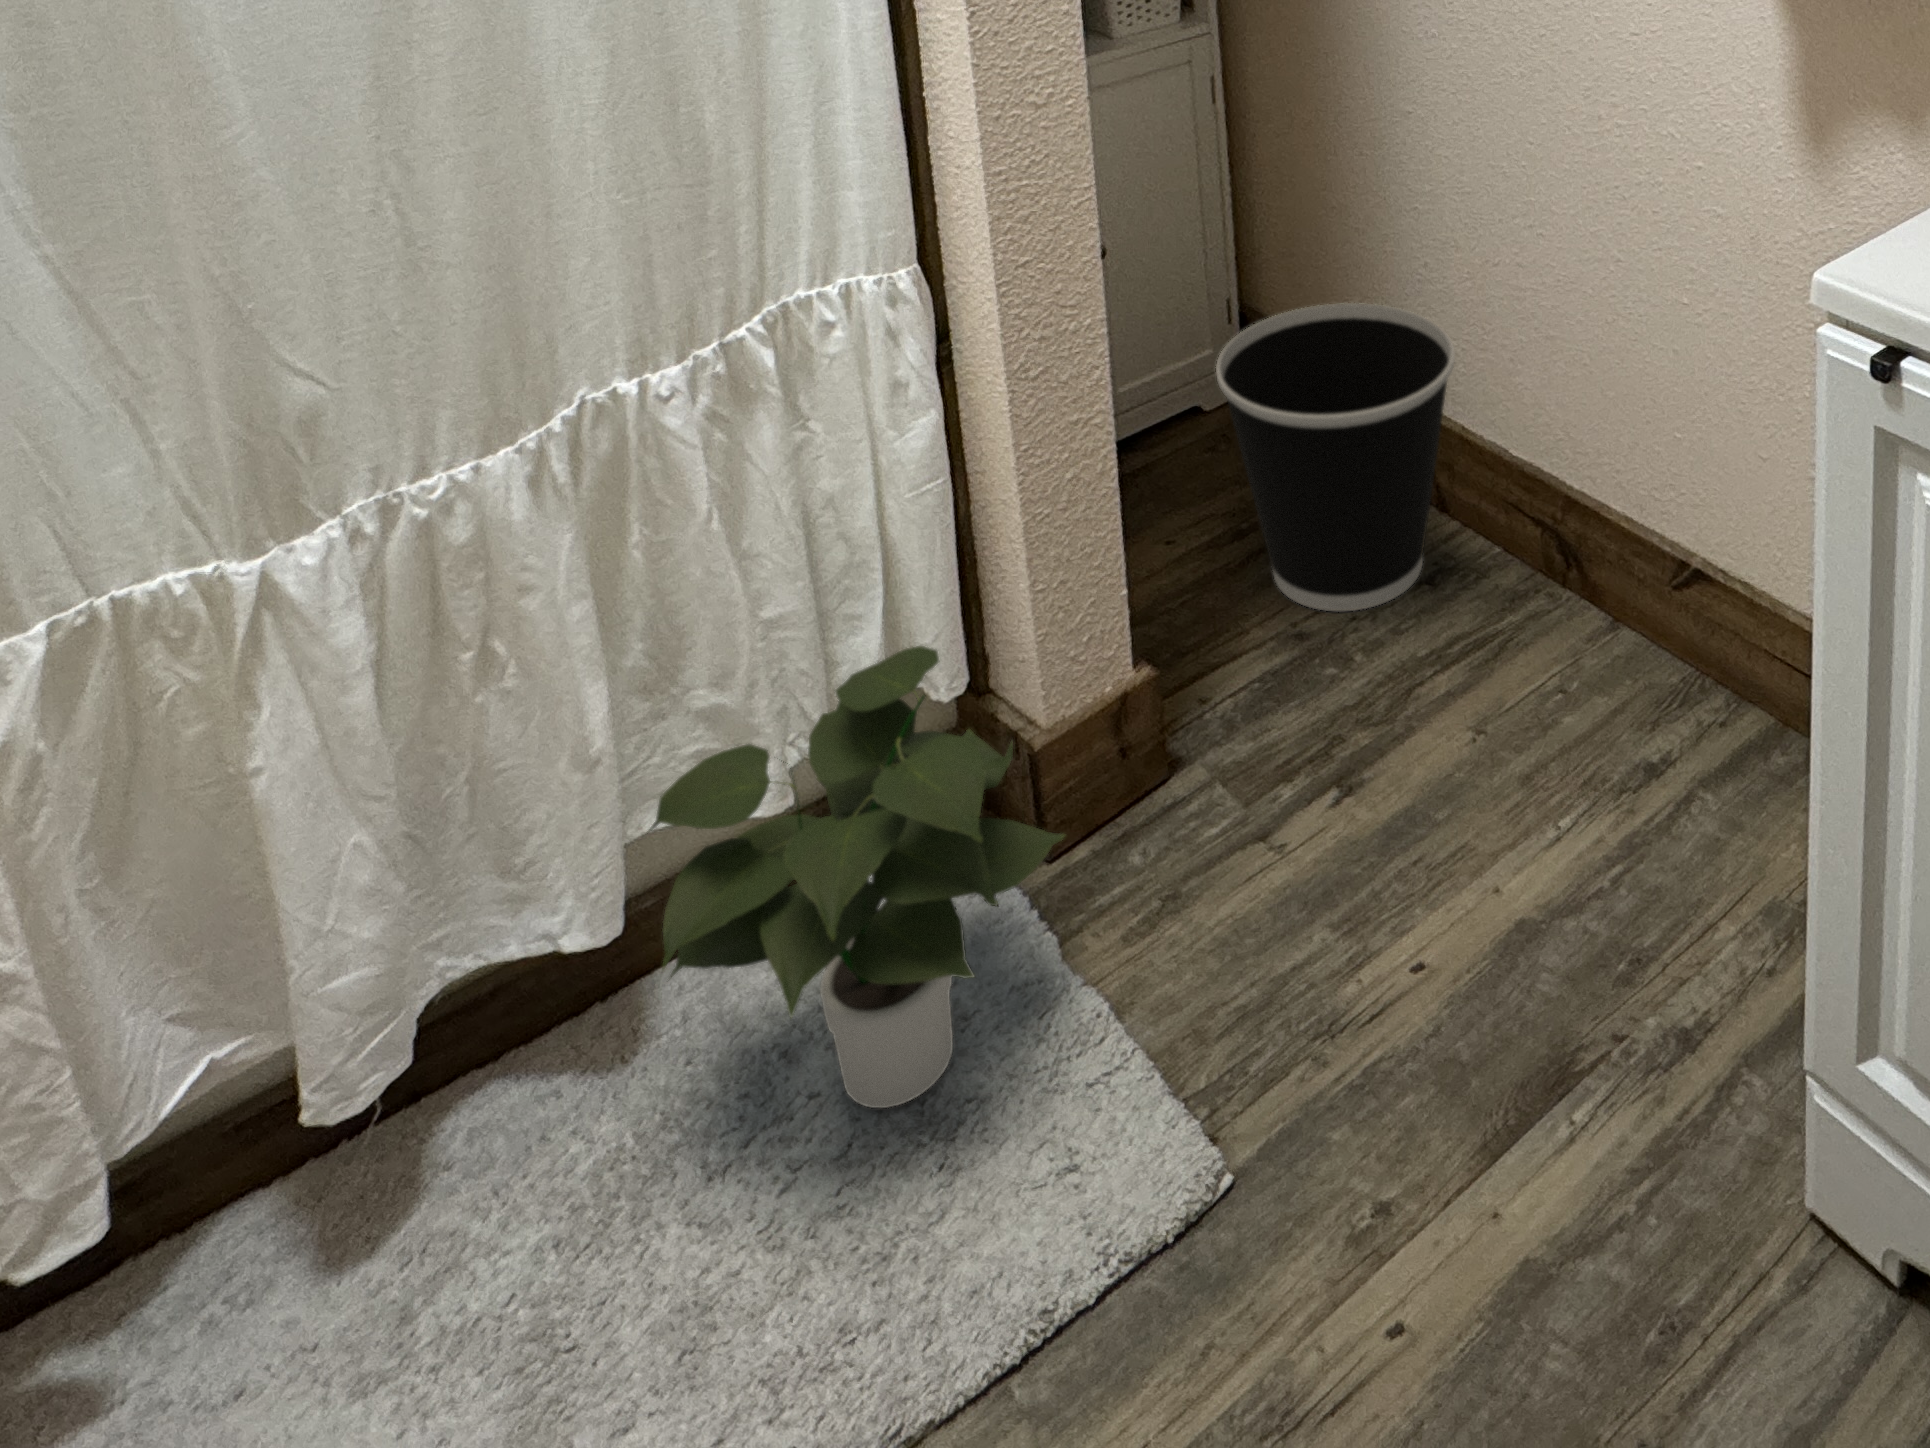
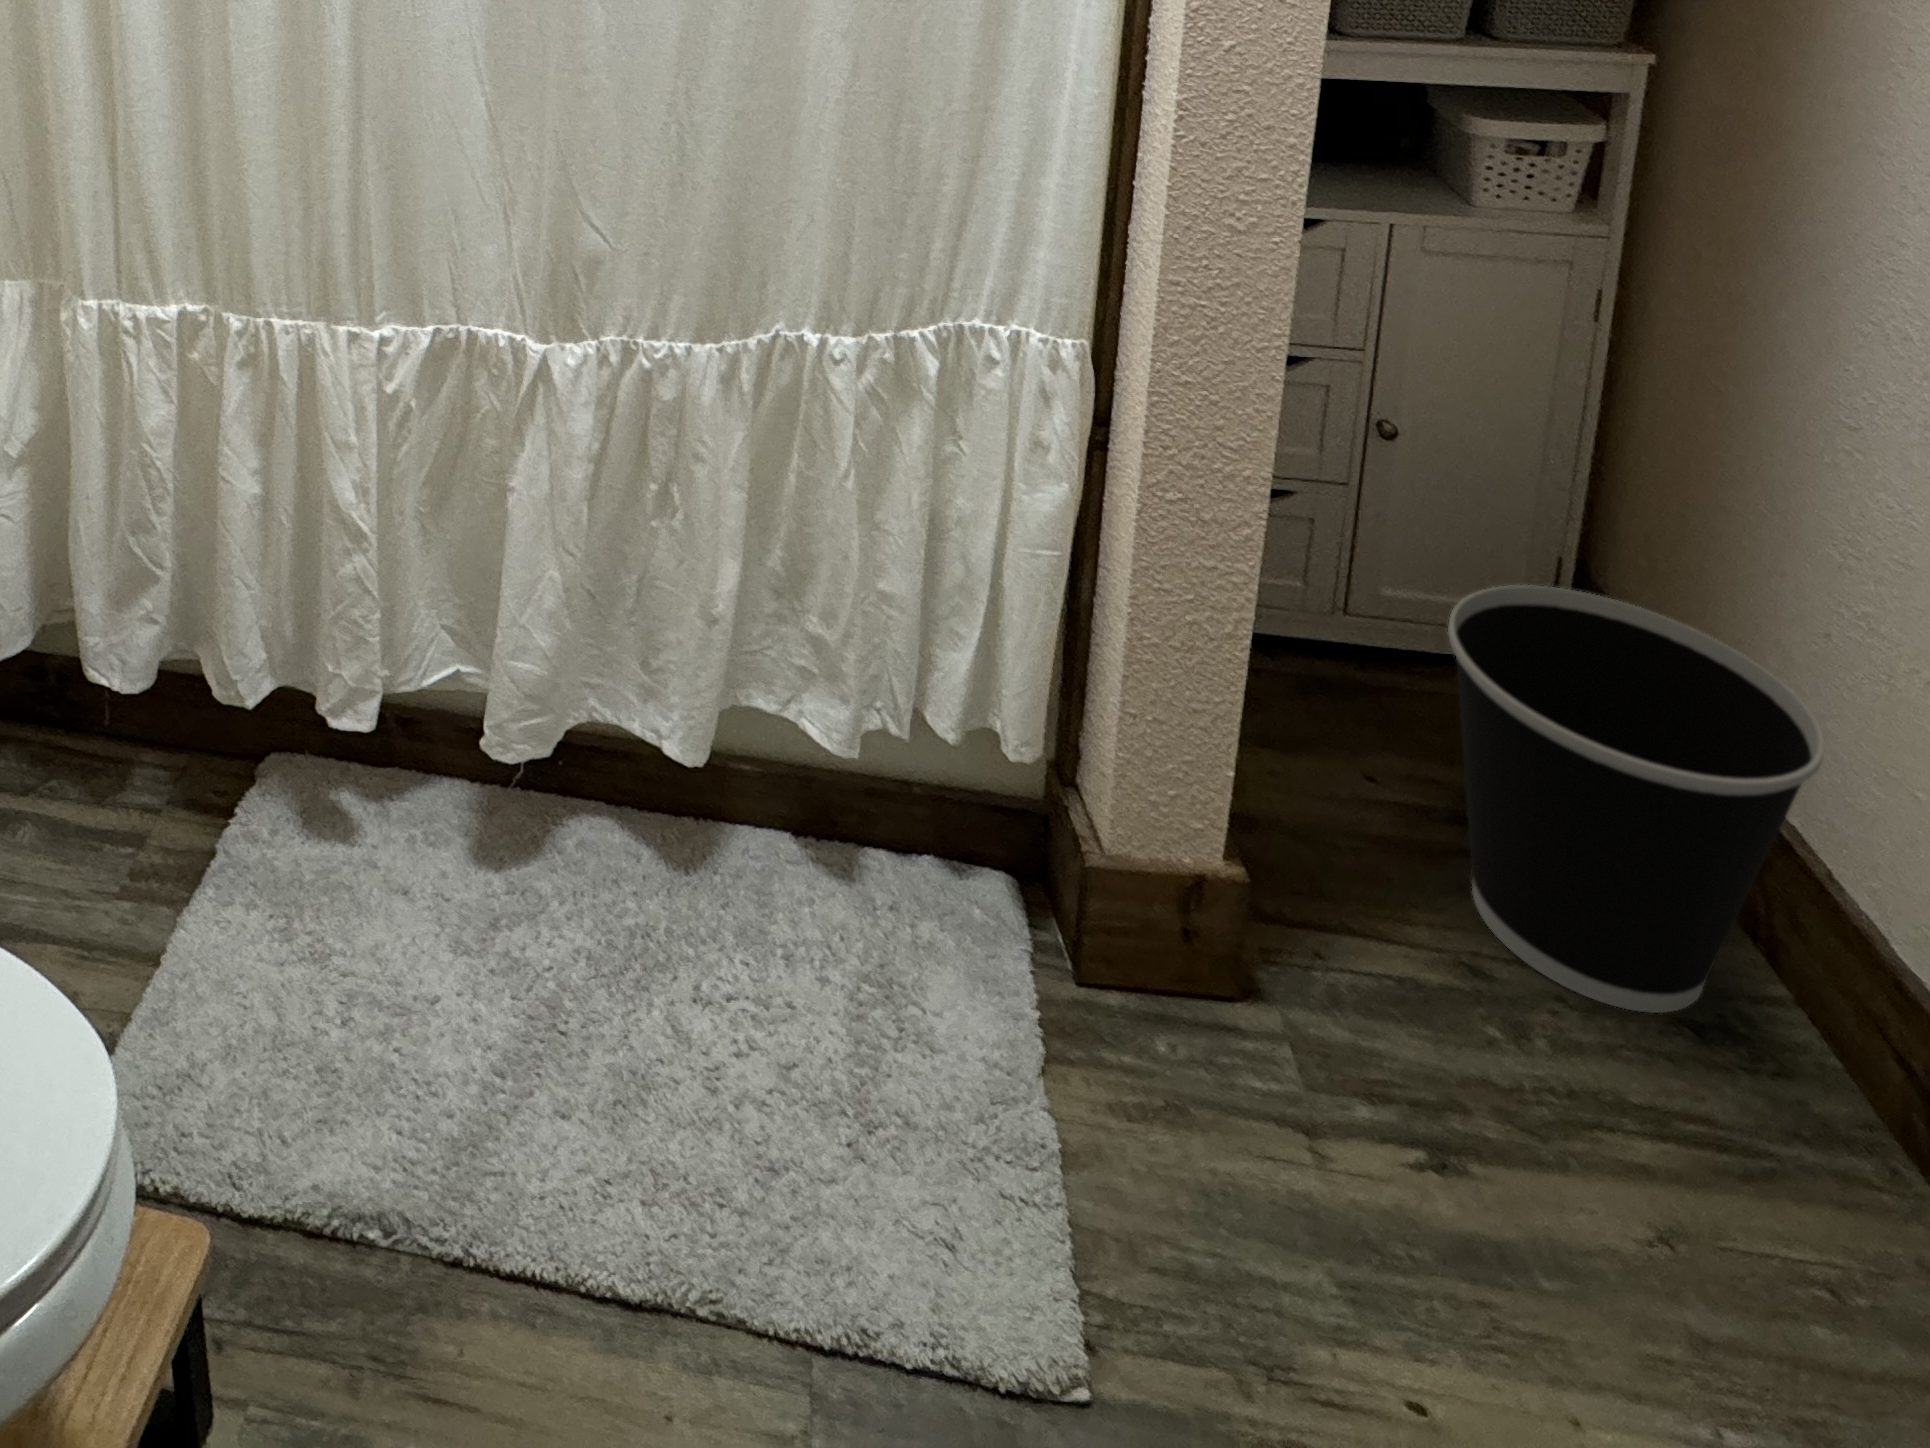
potted plant: present [647,646,1065,1108] -> none [698,668,1069,1077]

